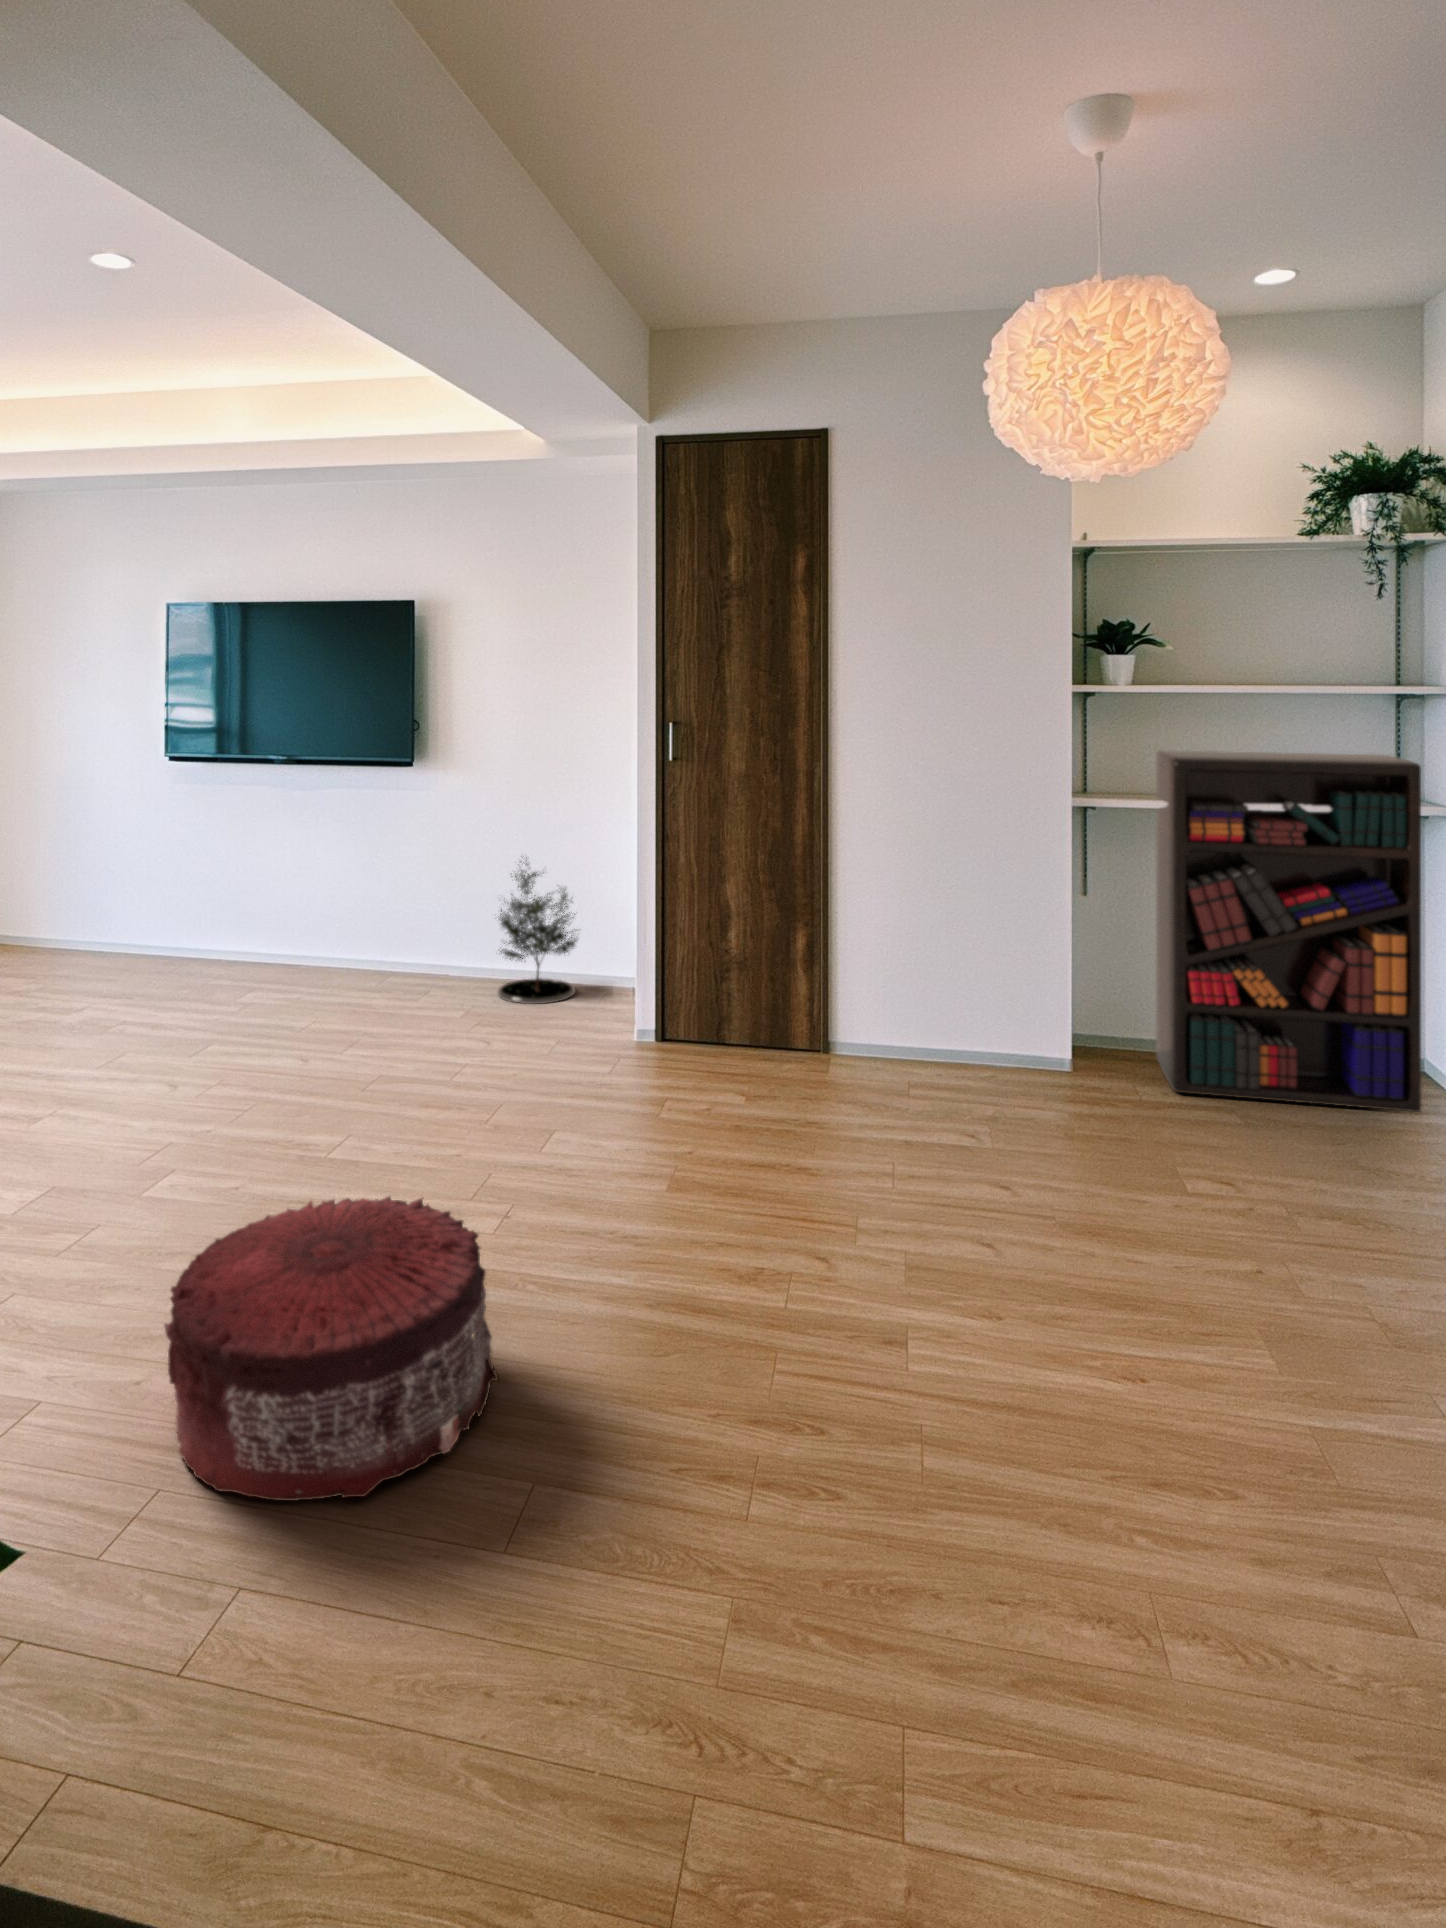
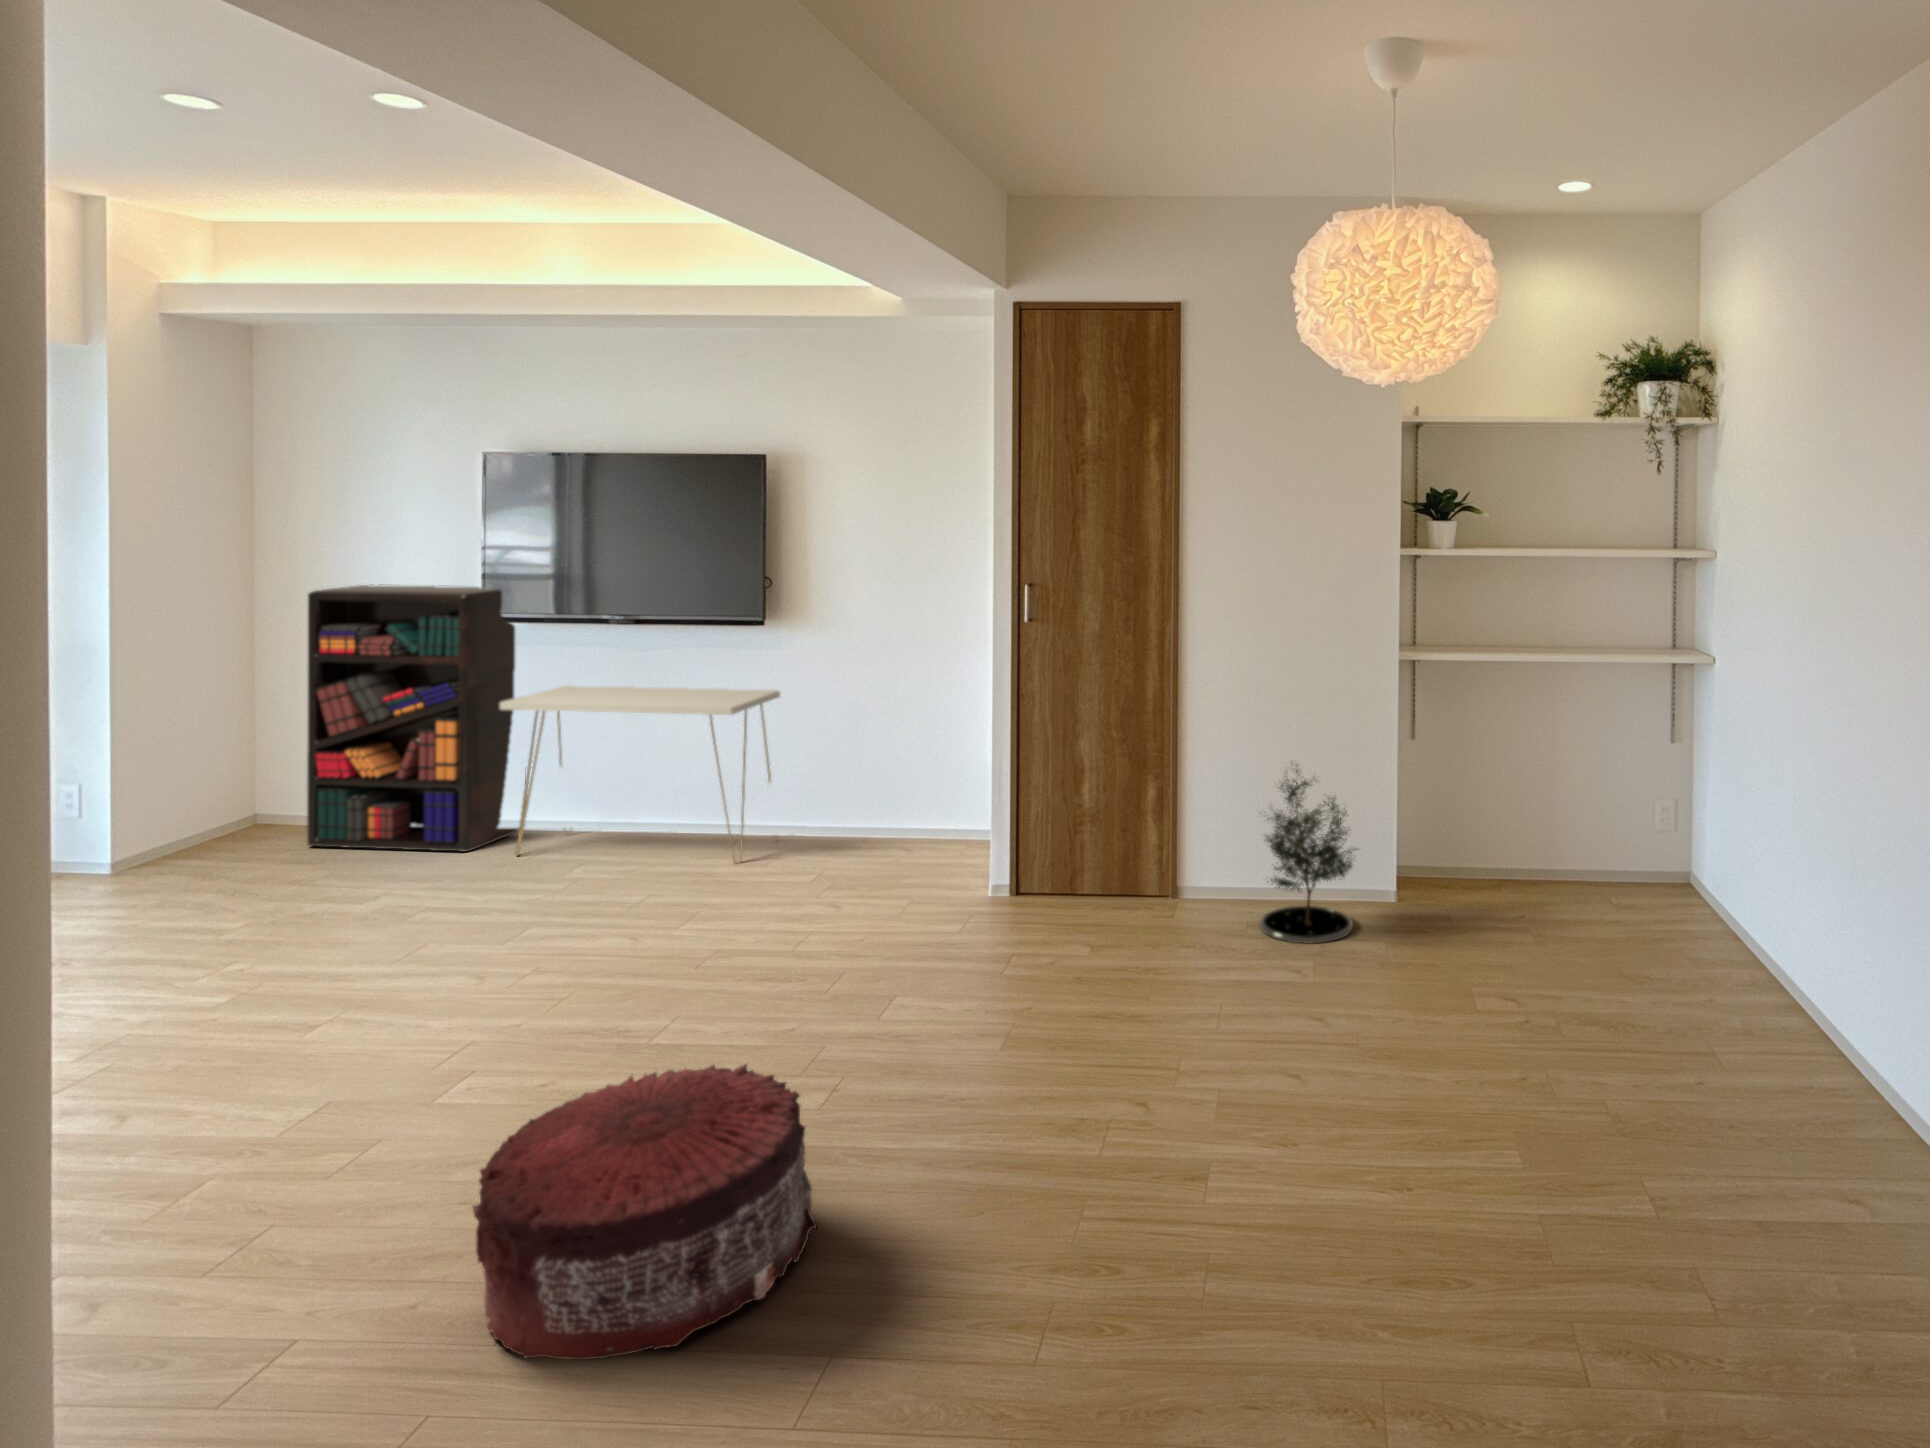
bookshelf: present [1156,750,1421,1112] -> present [307,584,526,852]
console table: none [176,821,434,999] -> present [500,686,780,863]
potted tree: present [498,856,577,1004] -> present [1260,764,1355,943]

